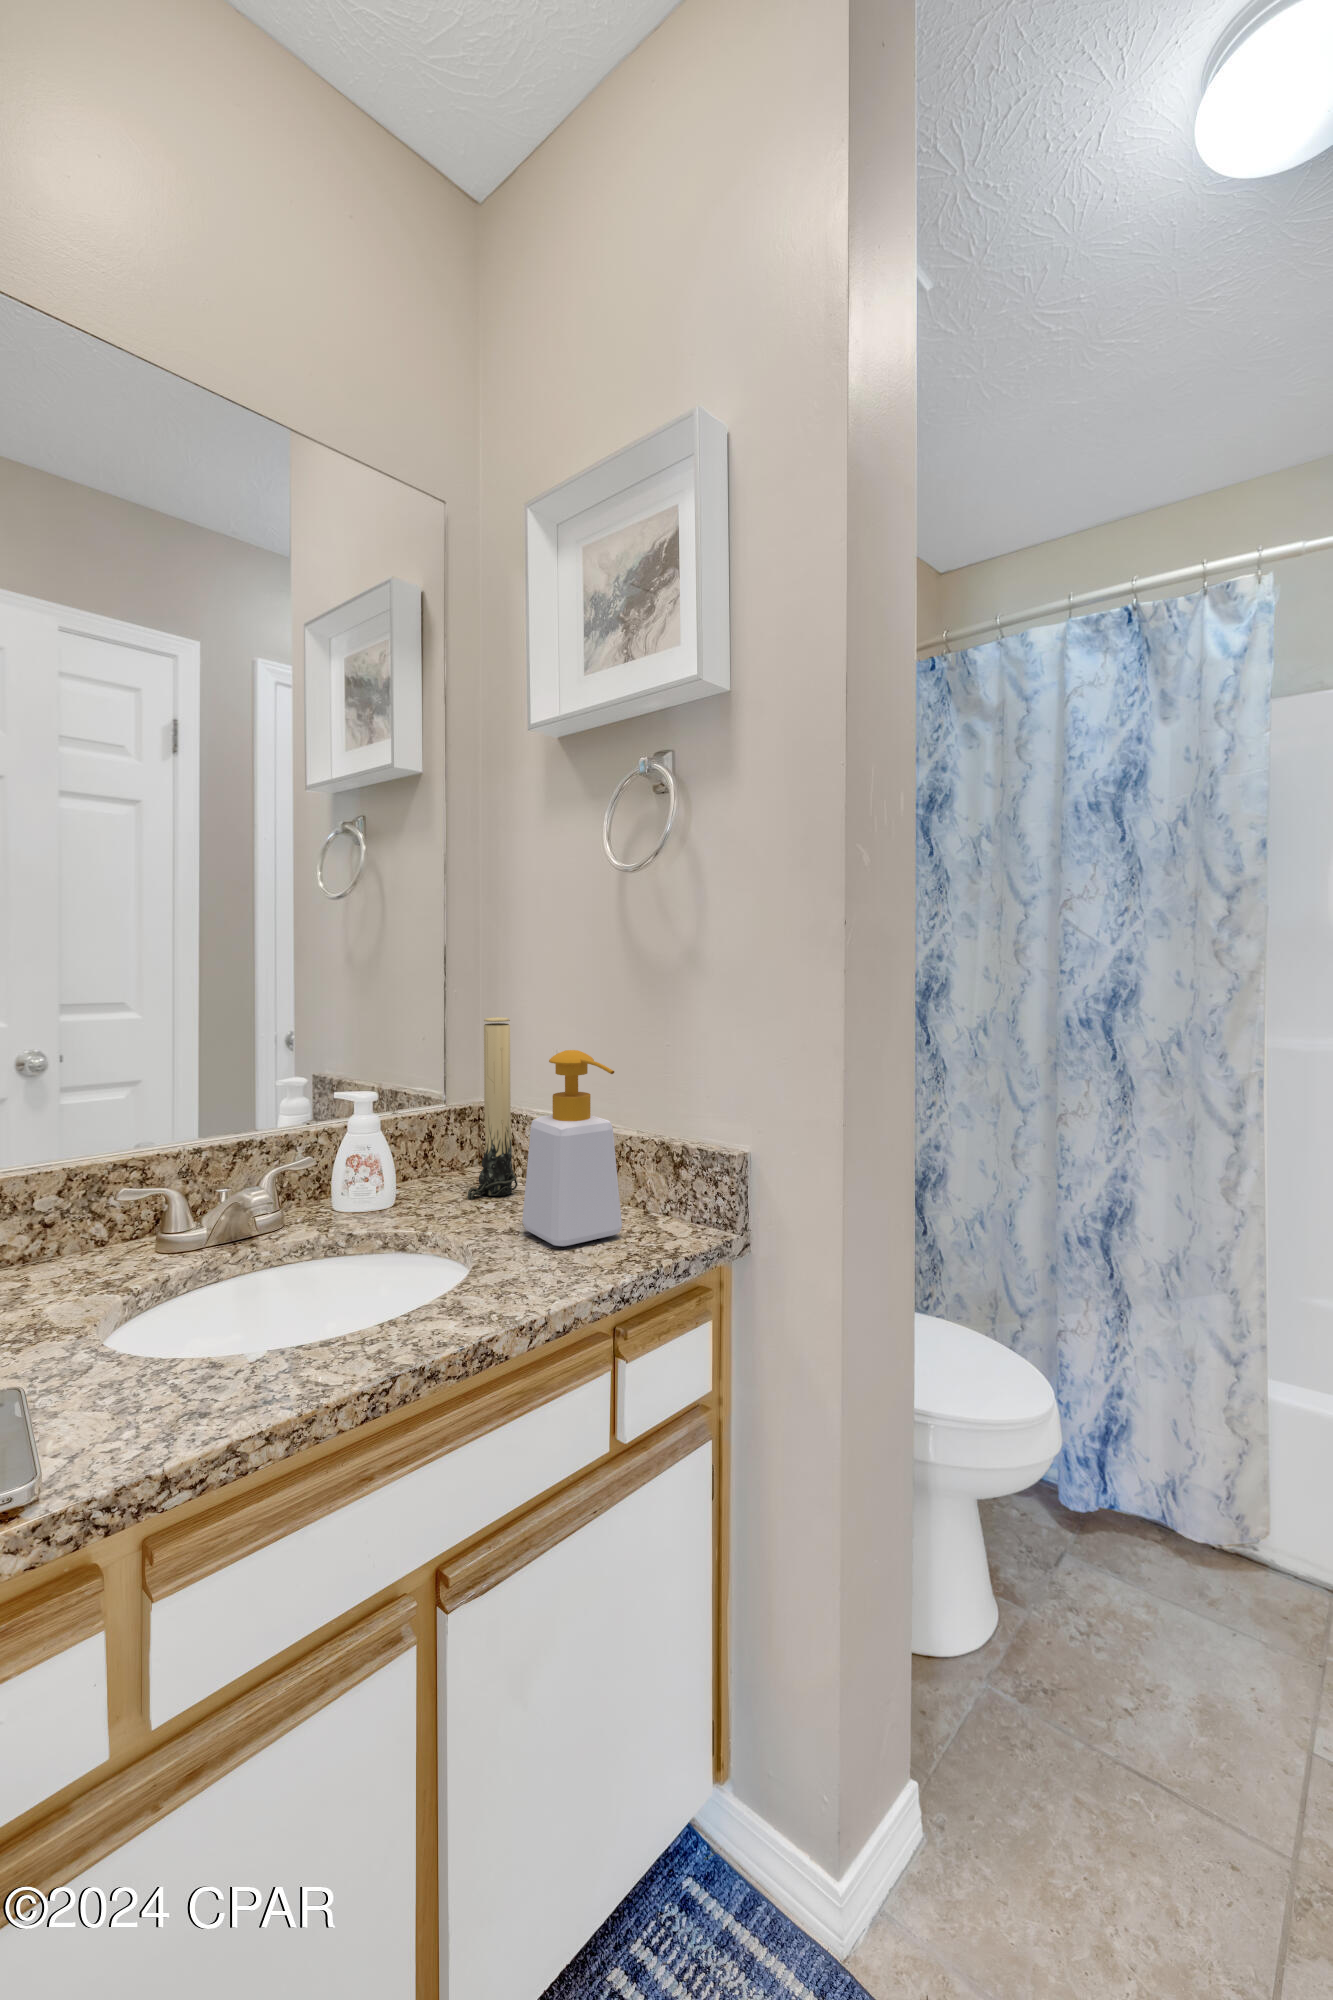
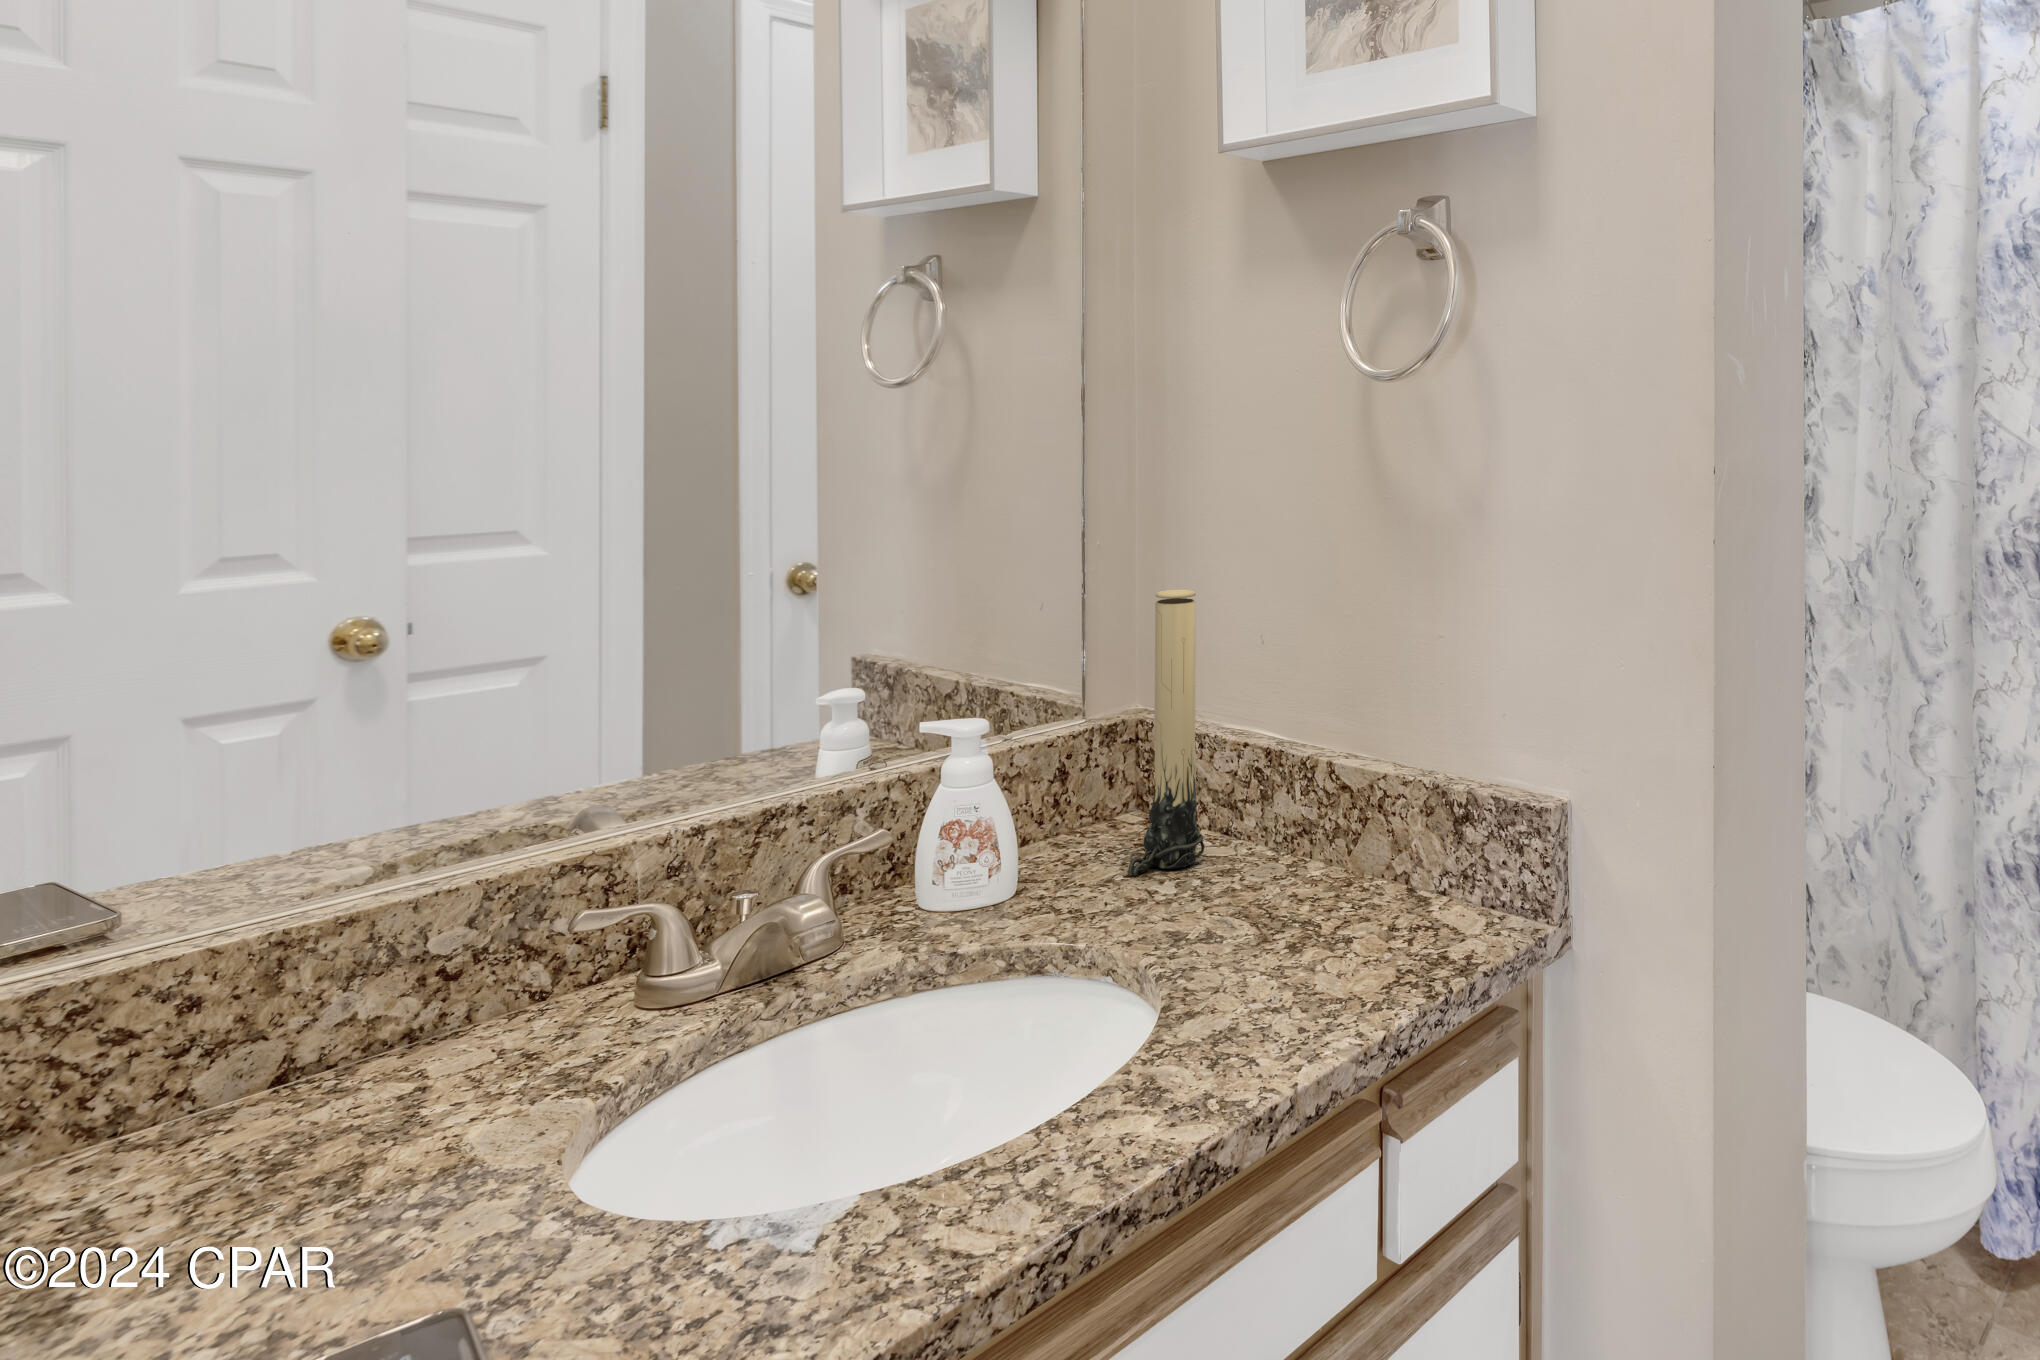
soap bottle: present [522,1050,622,1246] -> none [1227,652,1382,961]

